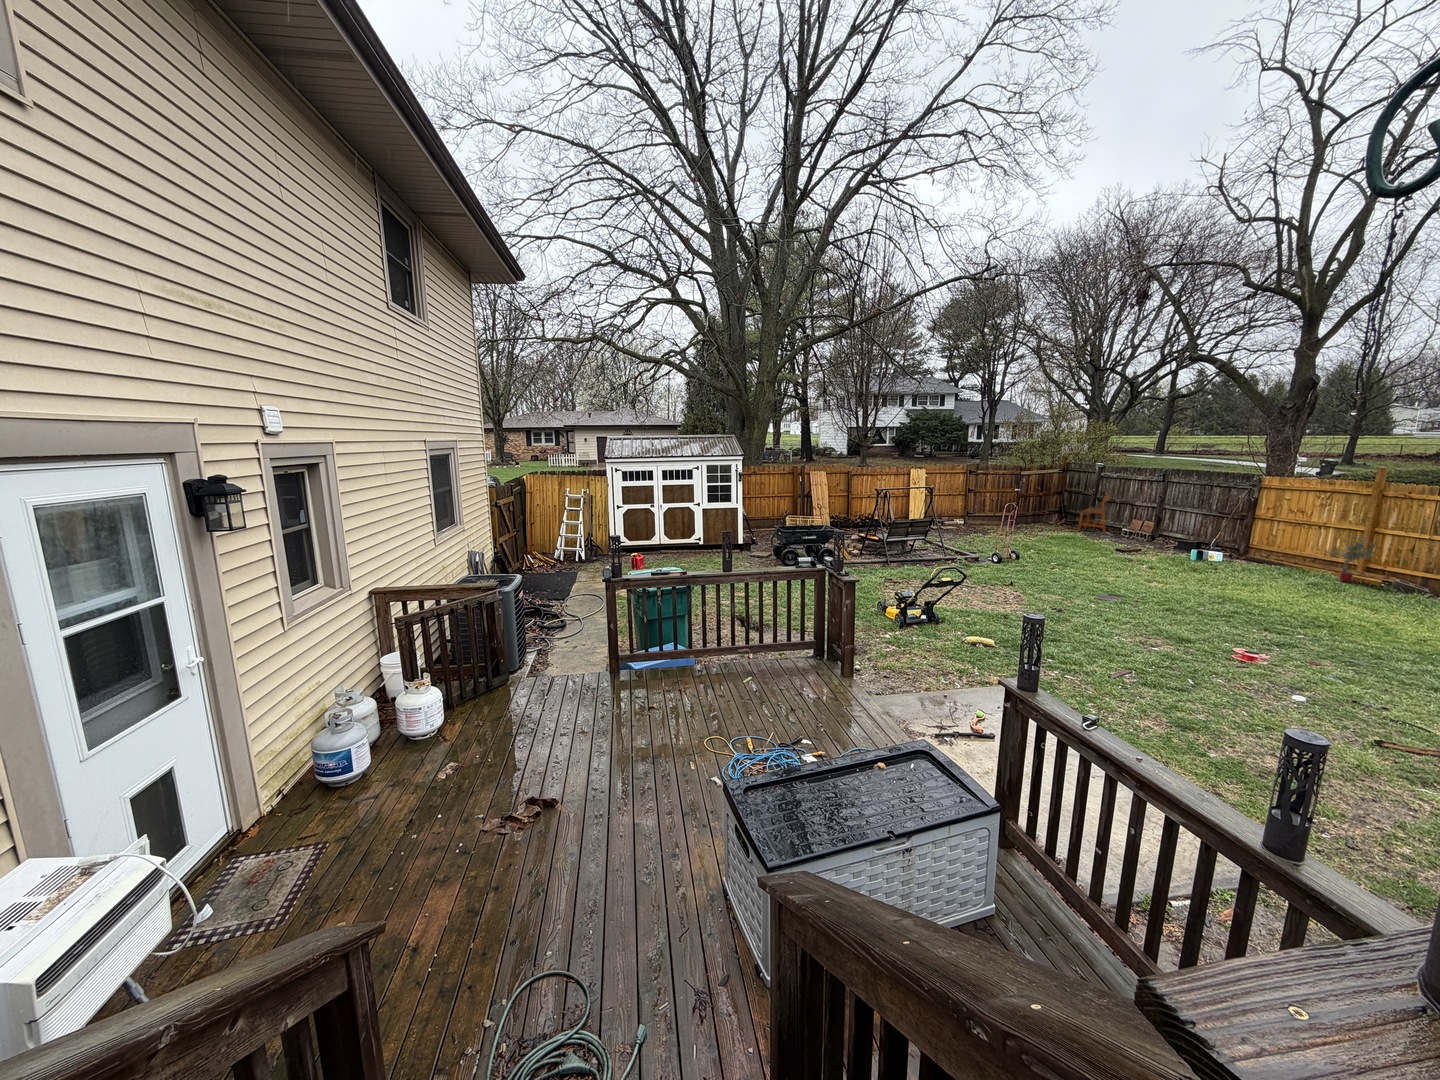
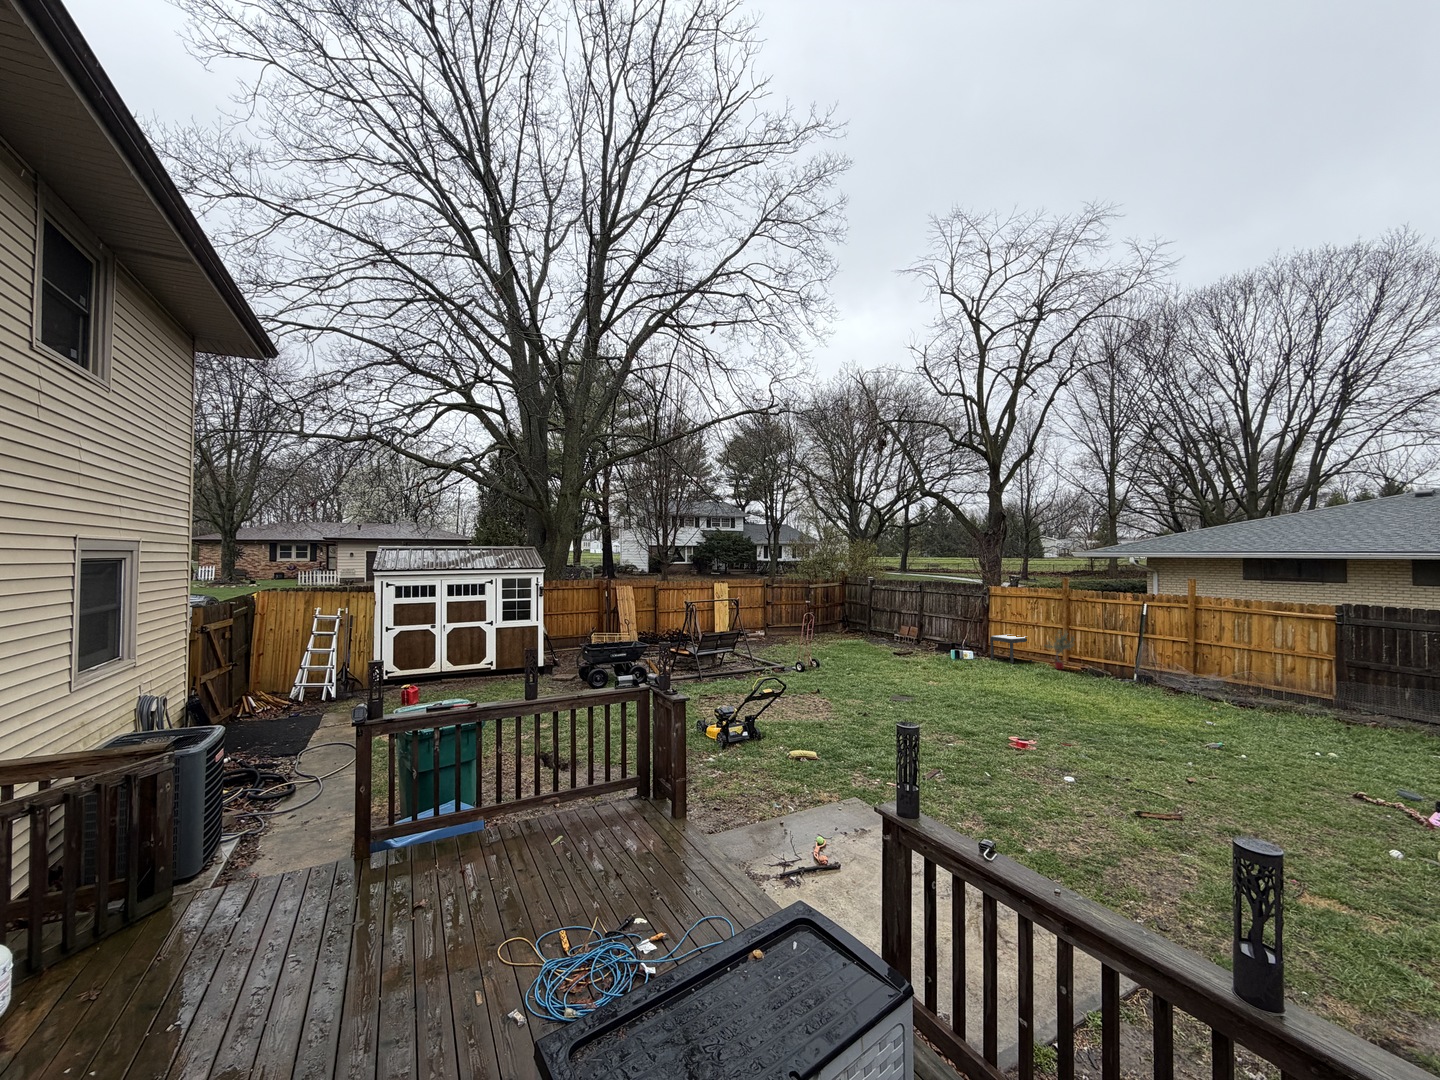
bench: present [1078,494,1111,532] -> none [857,602,882,637]
side table: none [1248,537,1313,571] -> present [990,635,1032,663]

